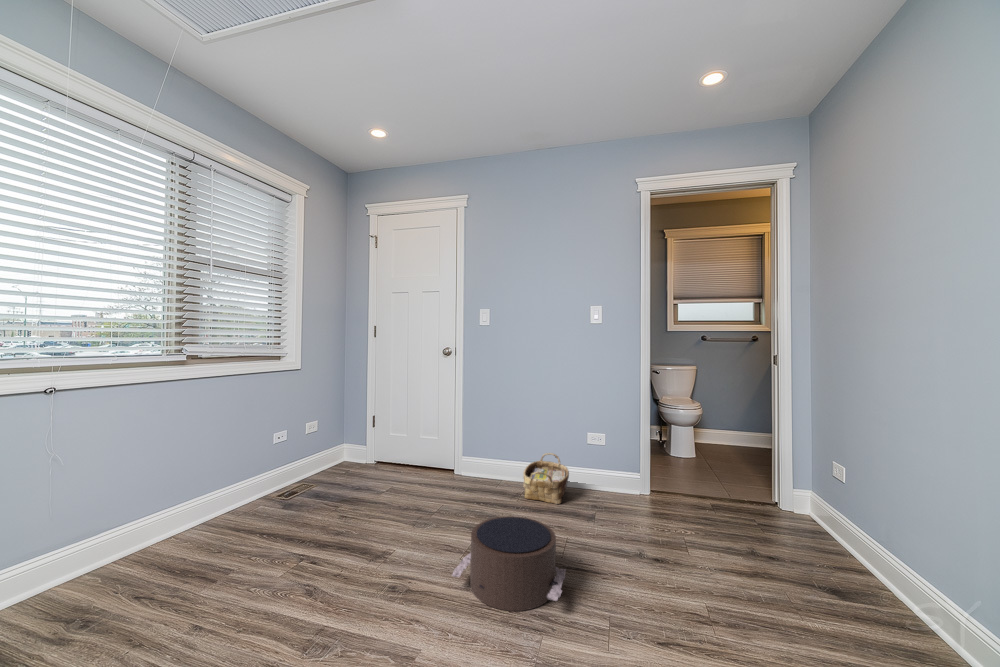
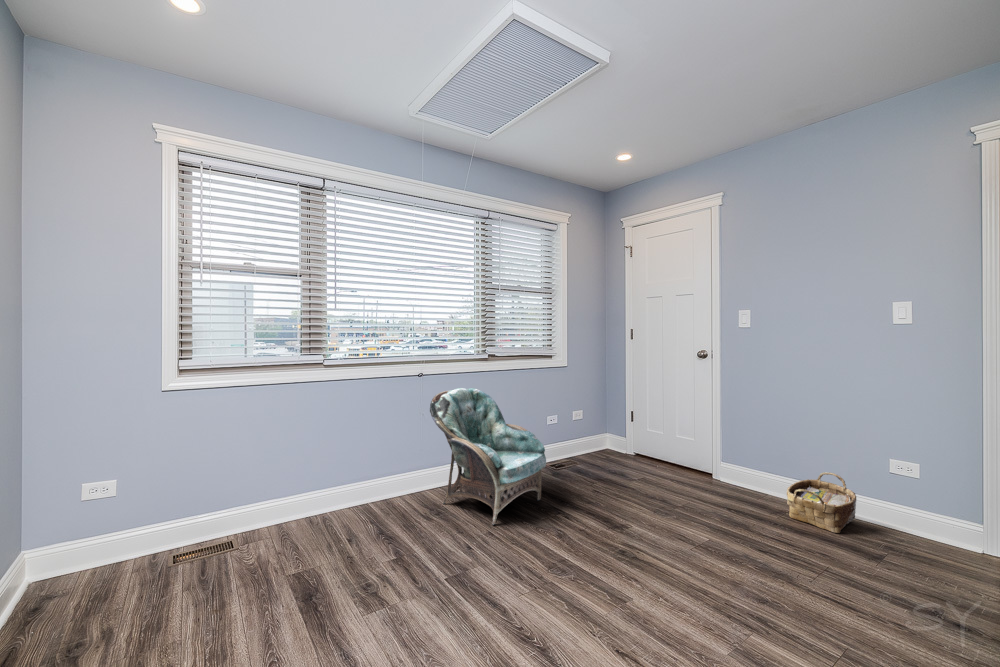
armchair: none [59,406,282,614] -> present [430,388,546,525]
pouf: present [452,516,566,611] -> none [672,518,804,611]

